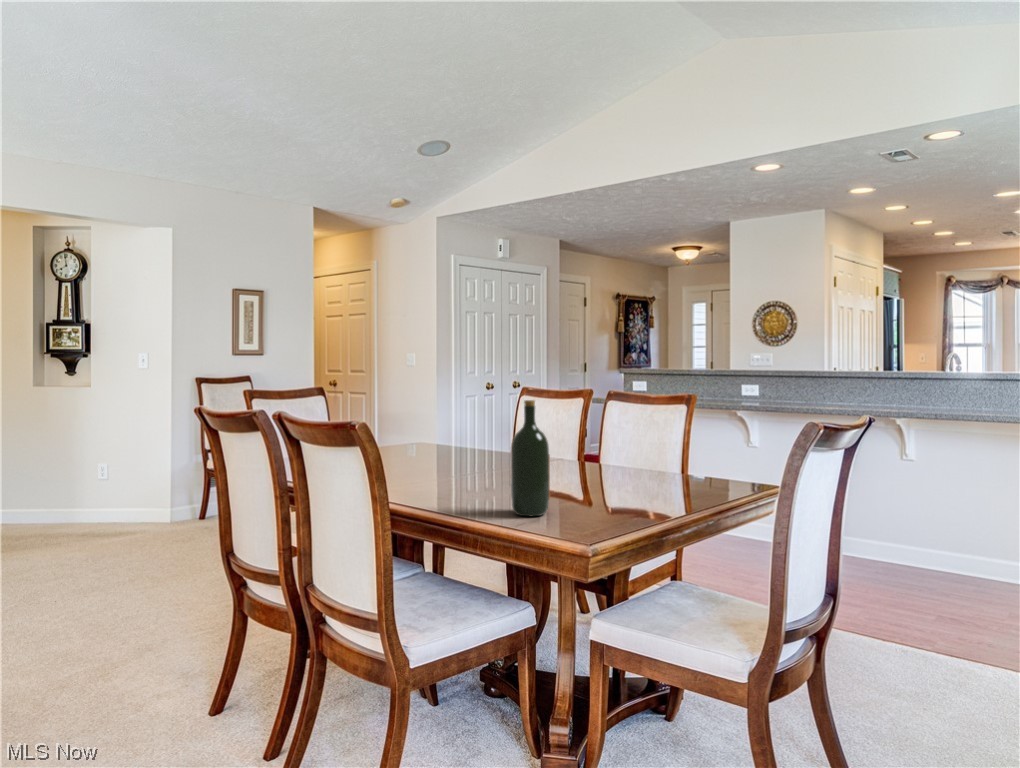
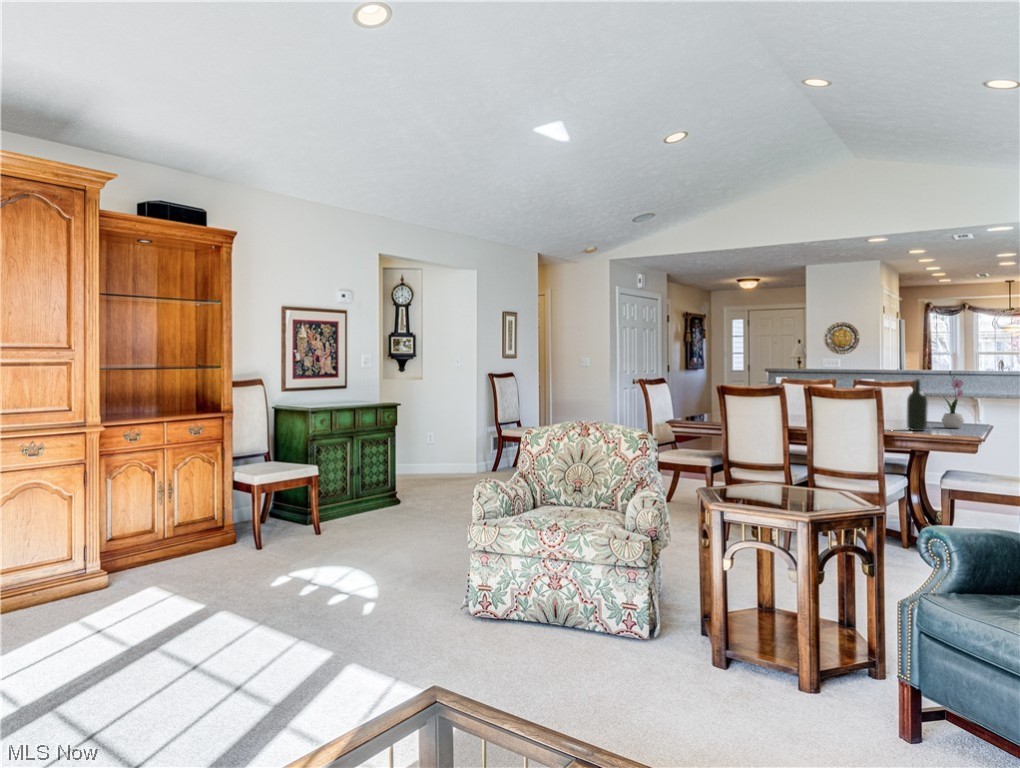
flower arrangement: none [627,381,671,507] -> present [942,371,964,428]

